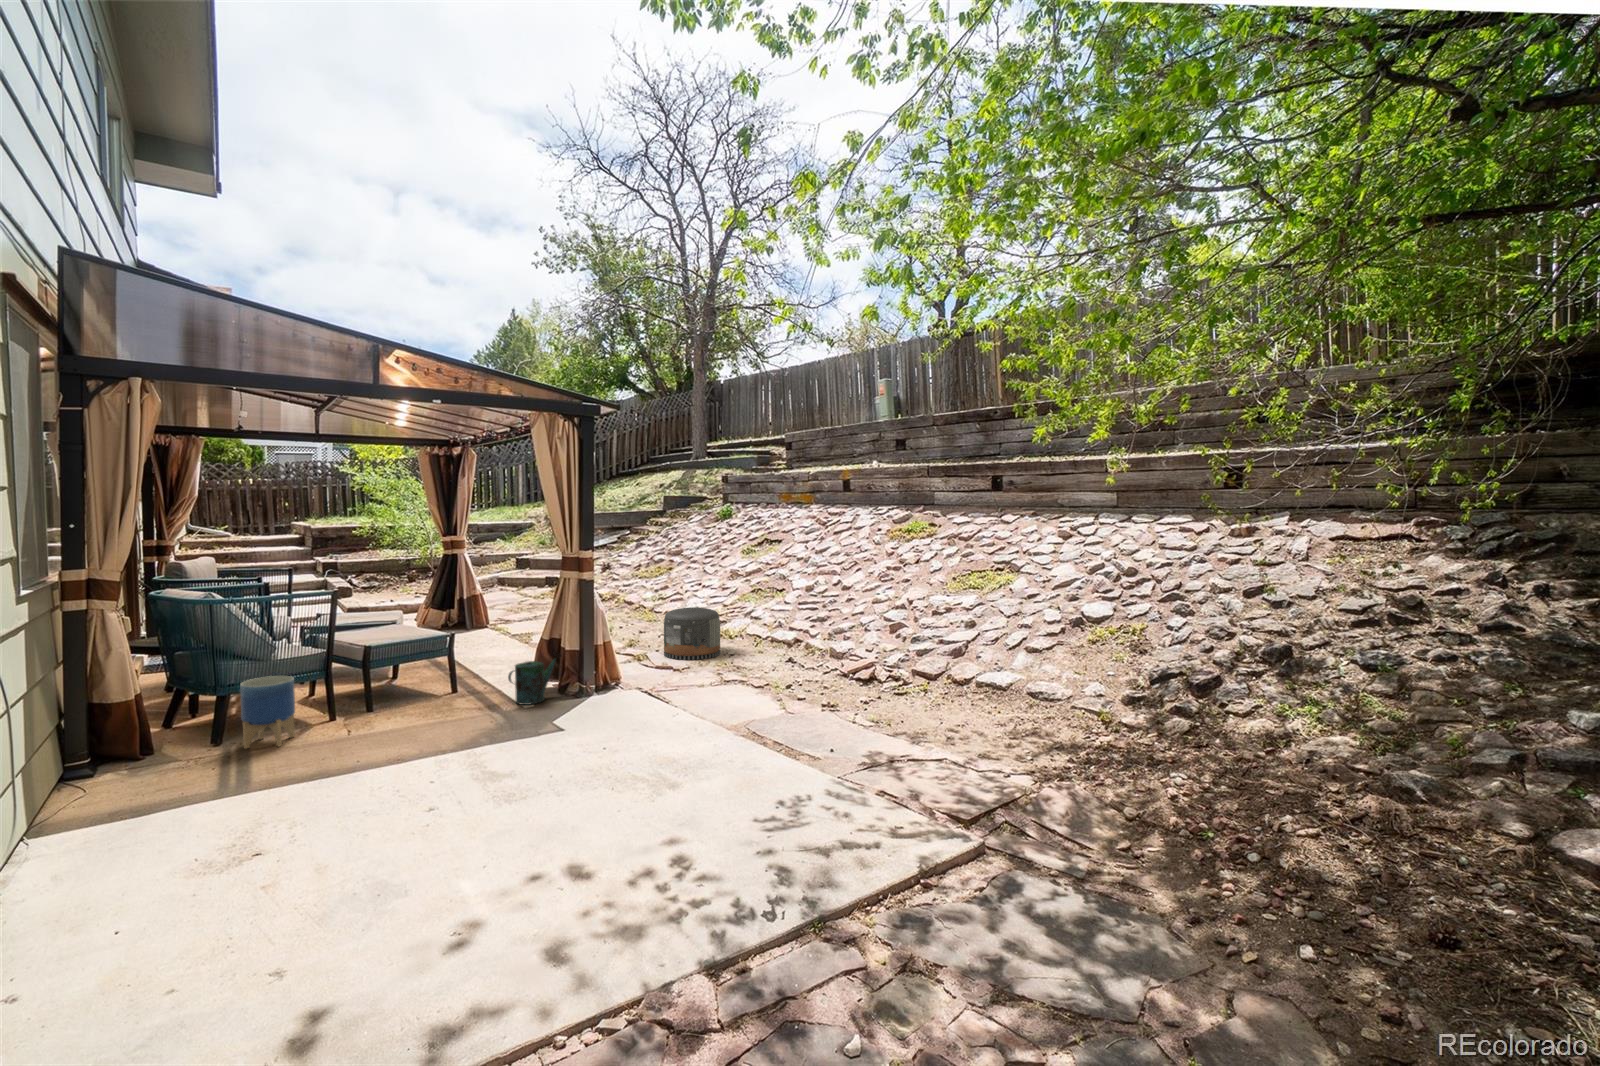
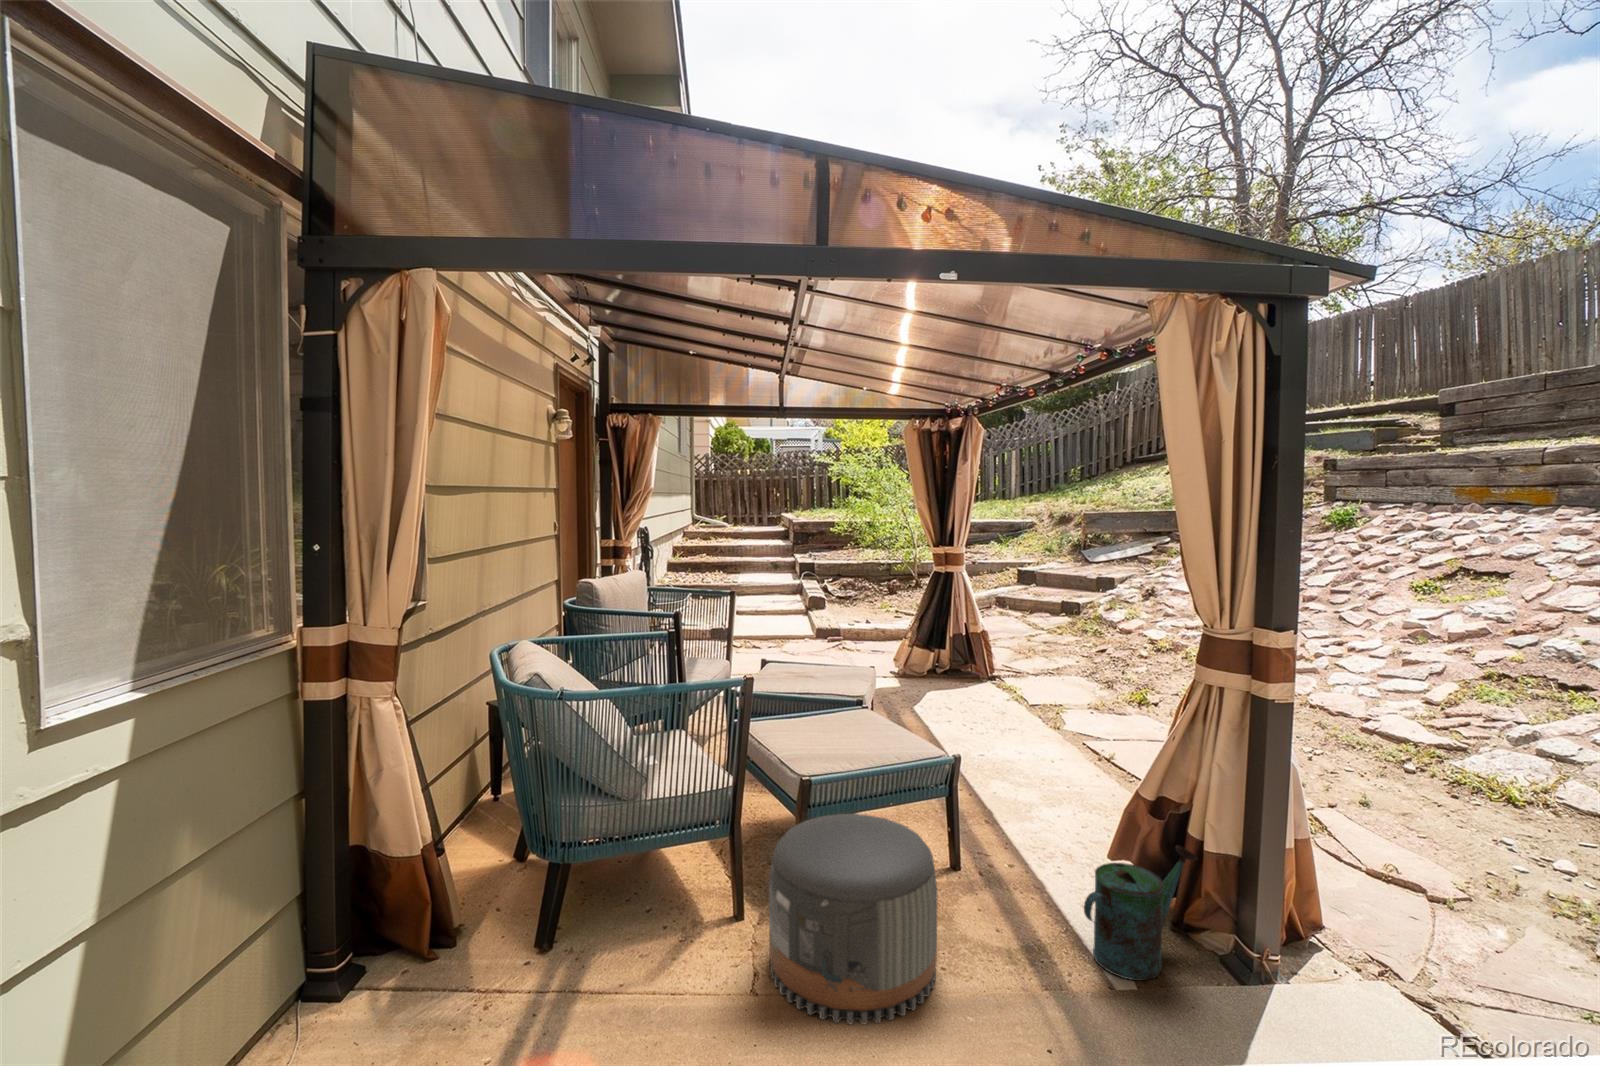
pouf: present [664,607,720,660] -> present [769,814,937,1025]
planter: present [240,676,295,749] -> none [583,835,674,1001]

